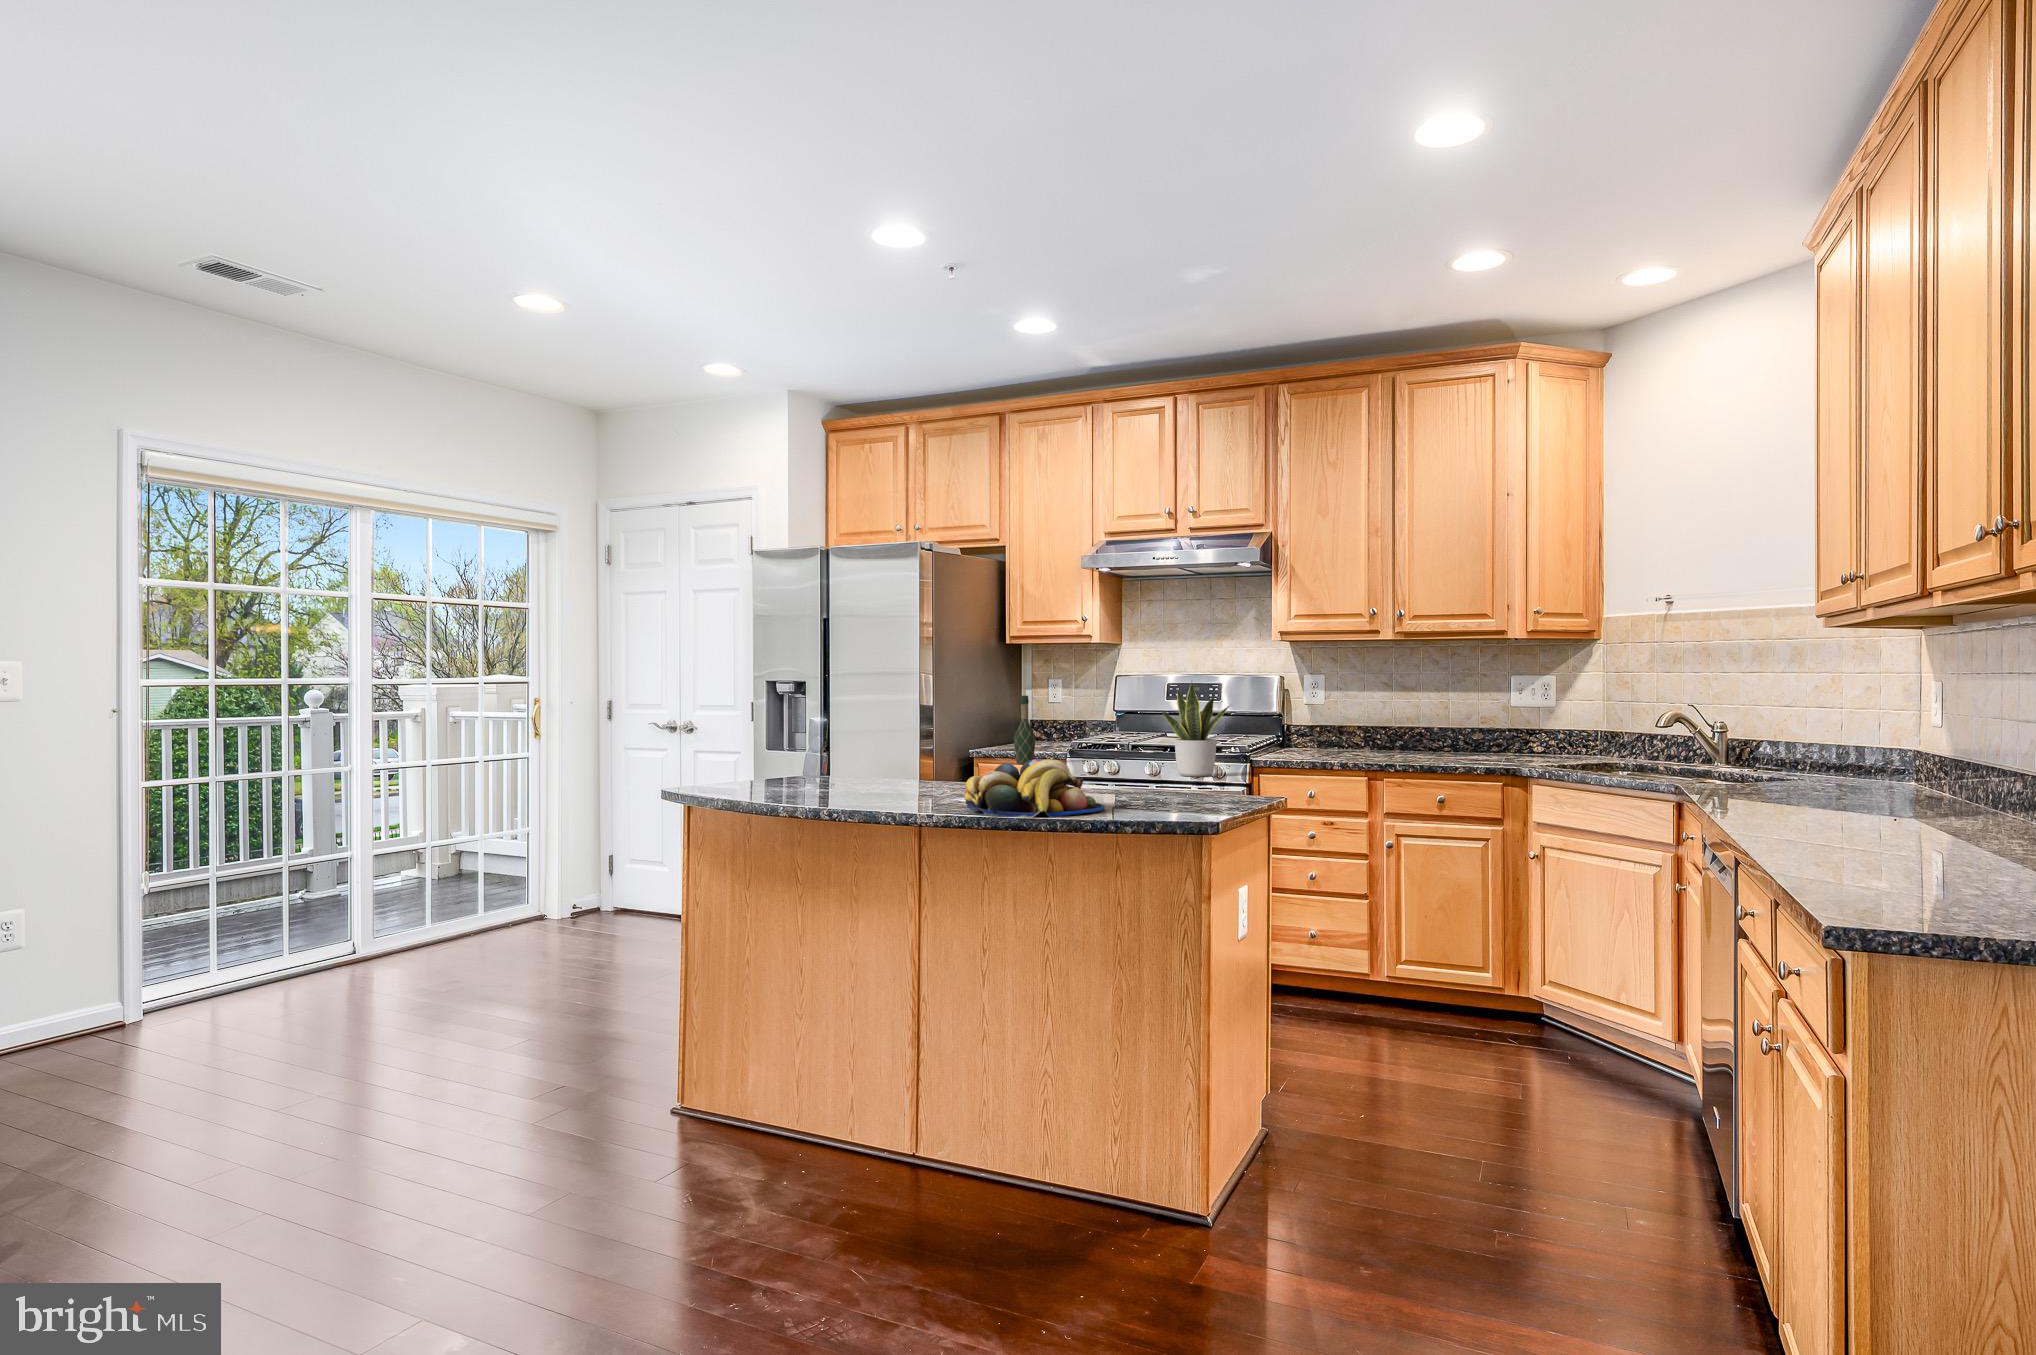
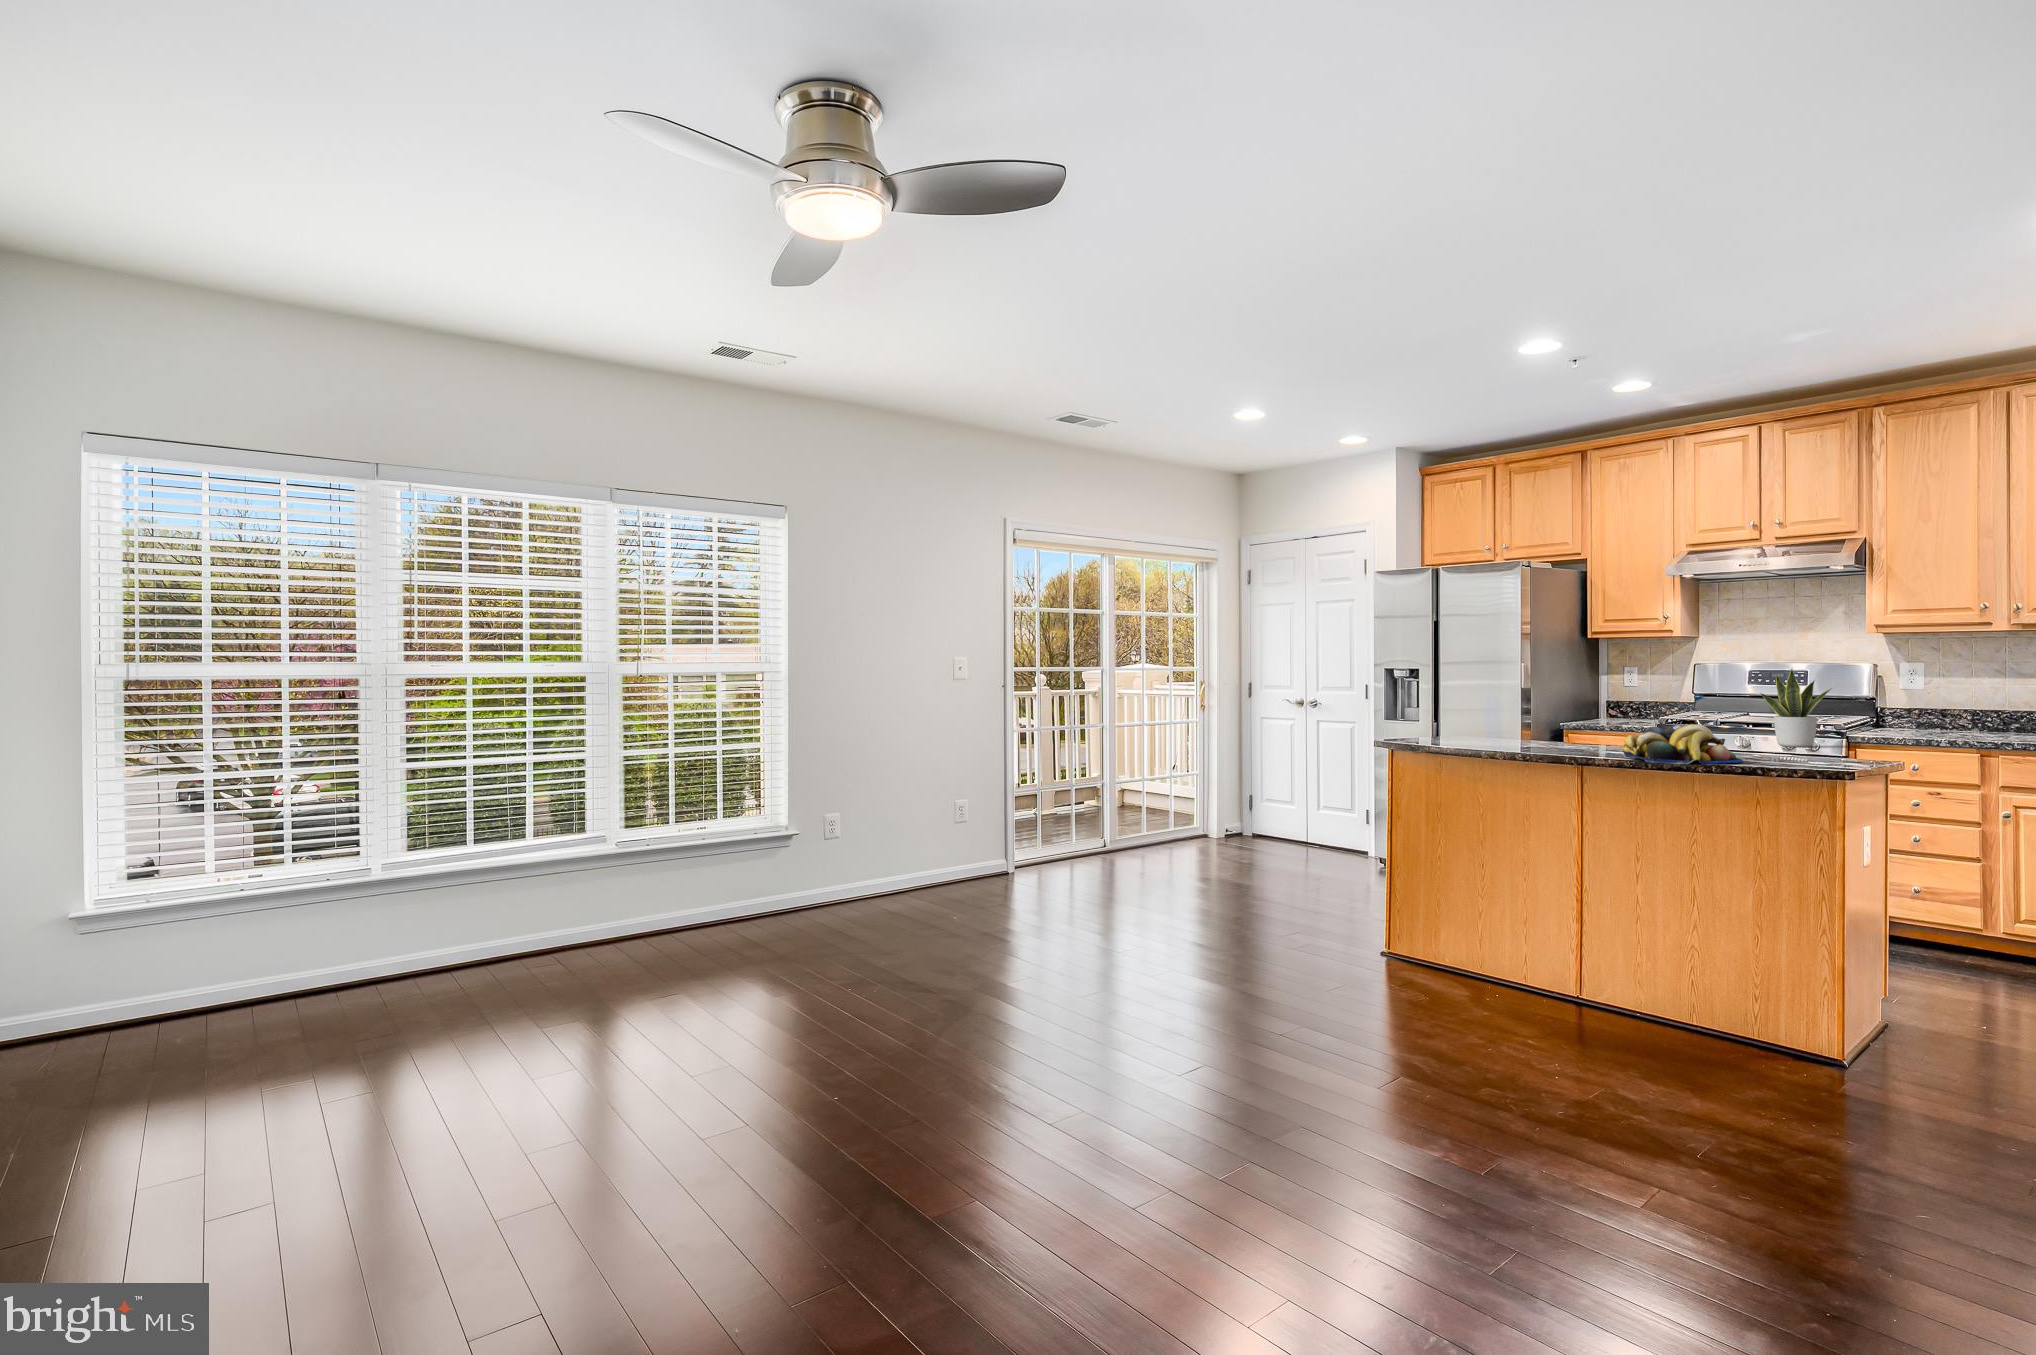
wine bottle: present [1014,696,1036,764] -> none [1601,680,1621,735]

